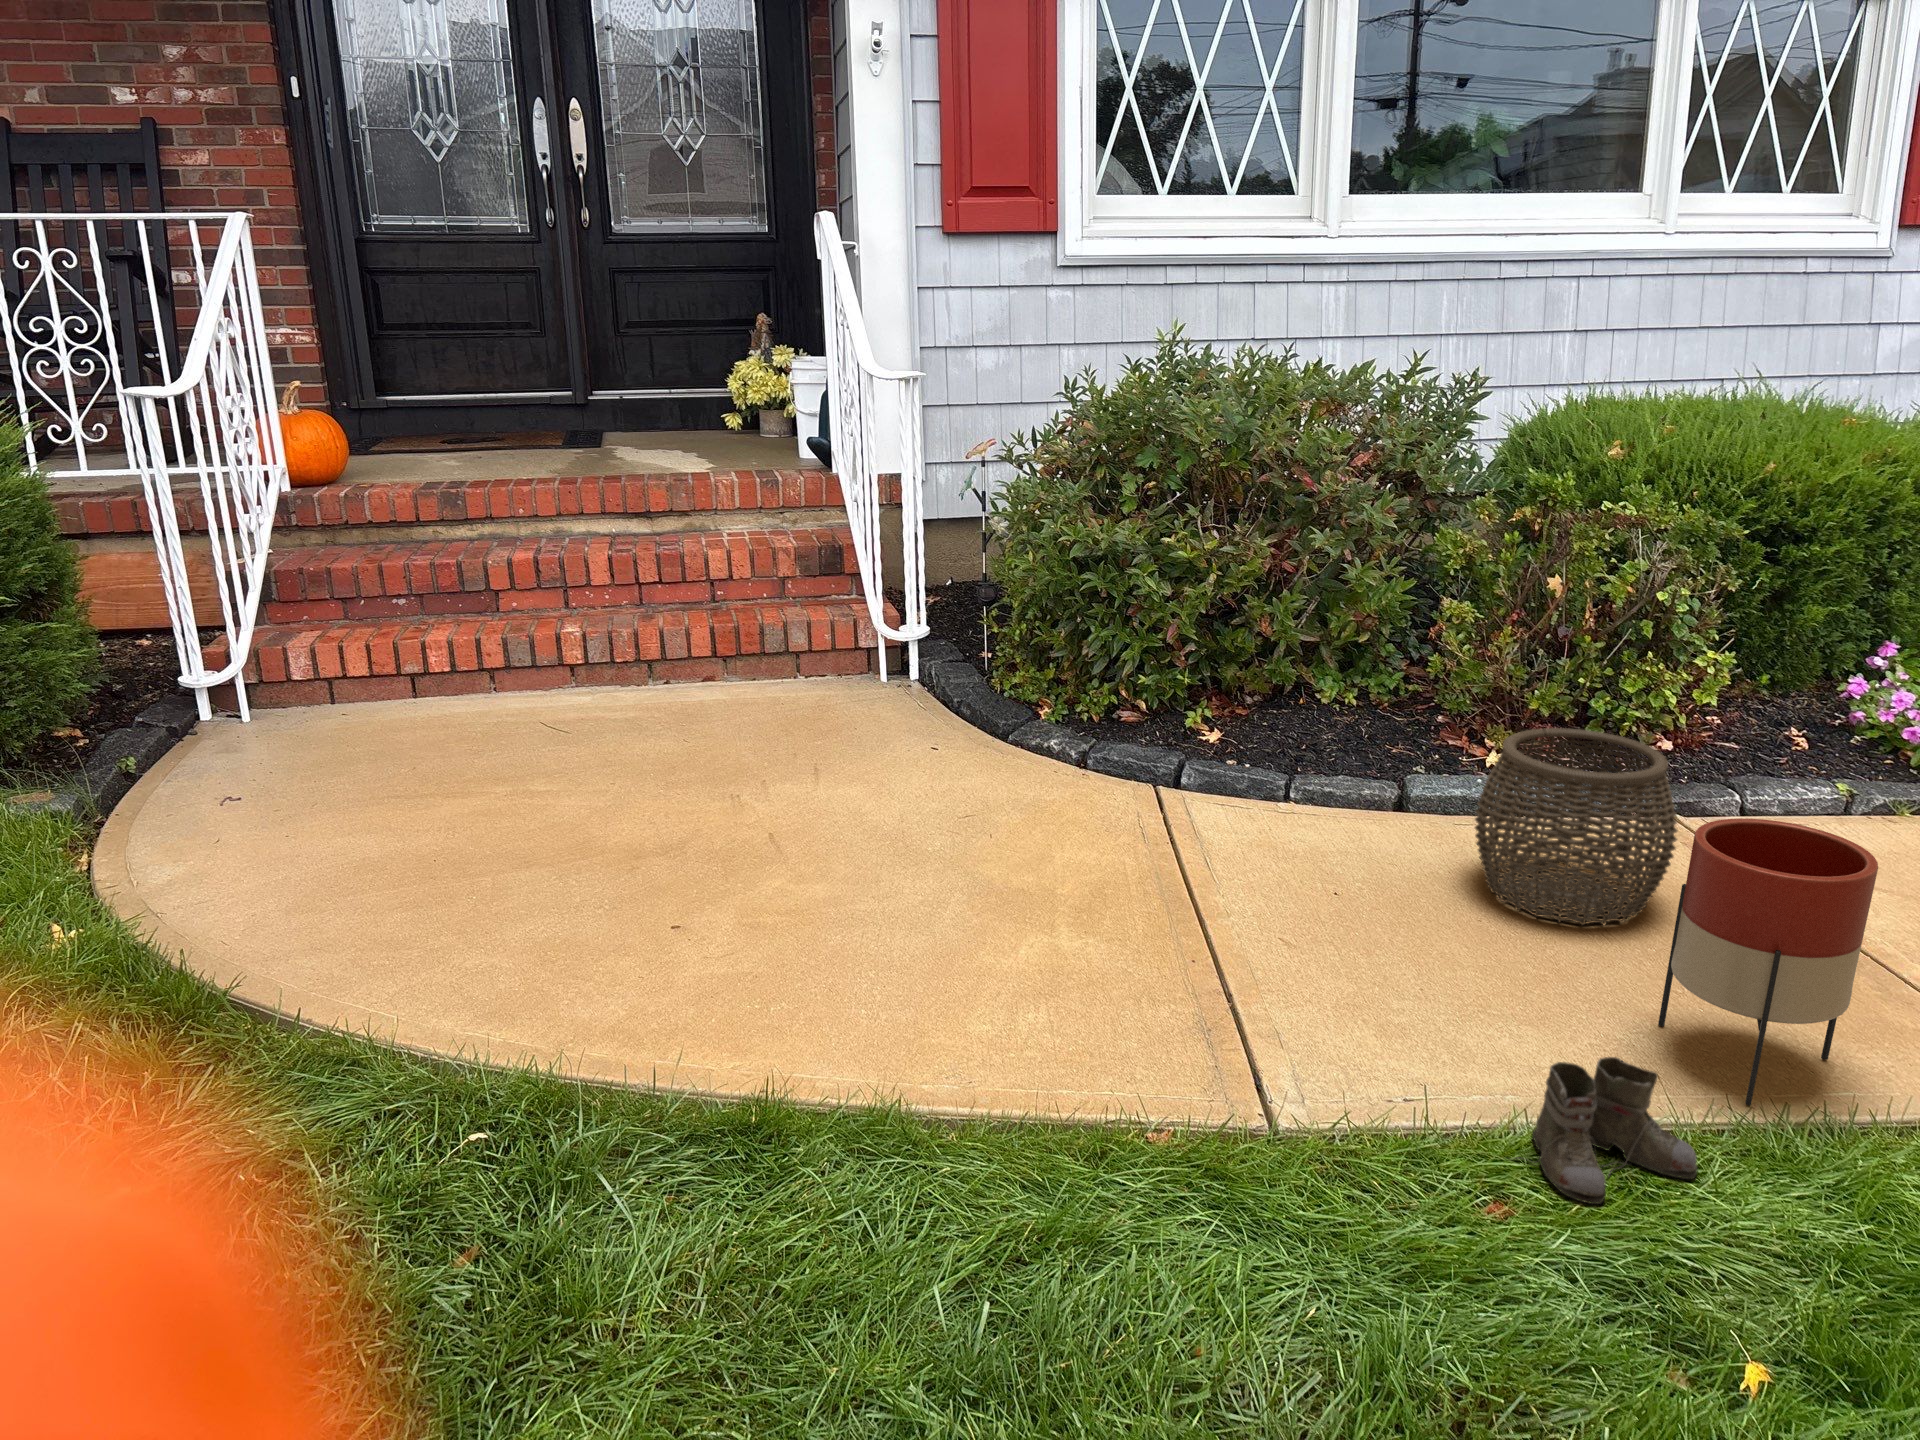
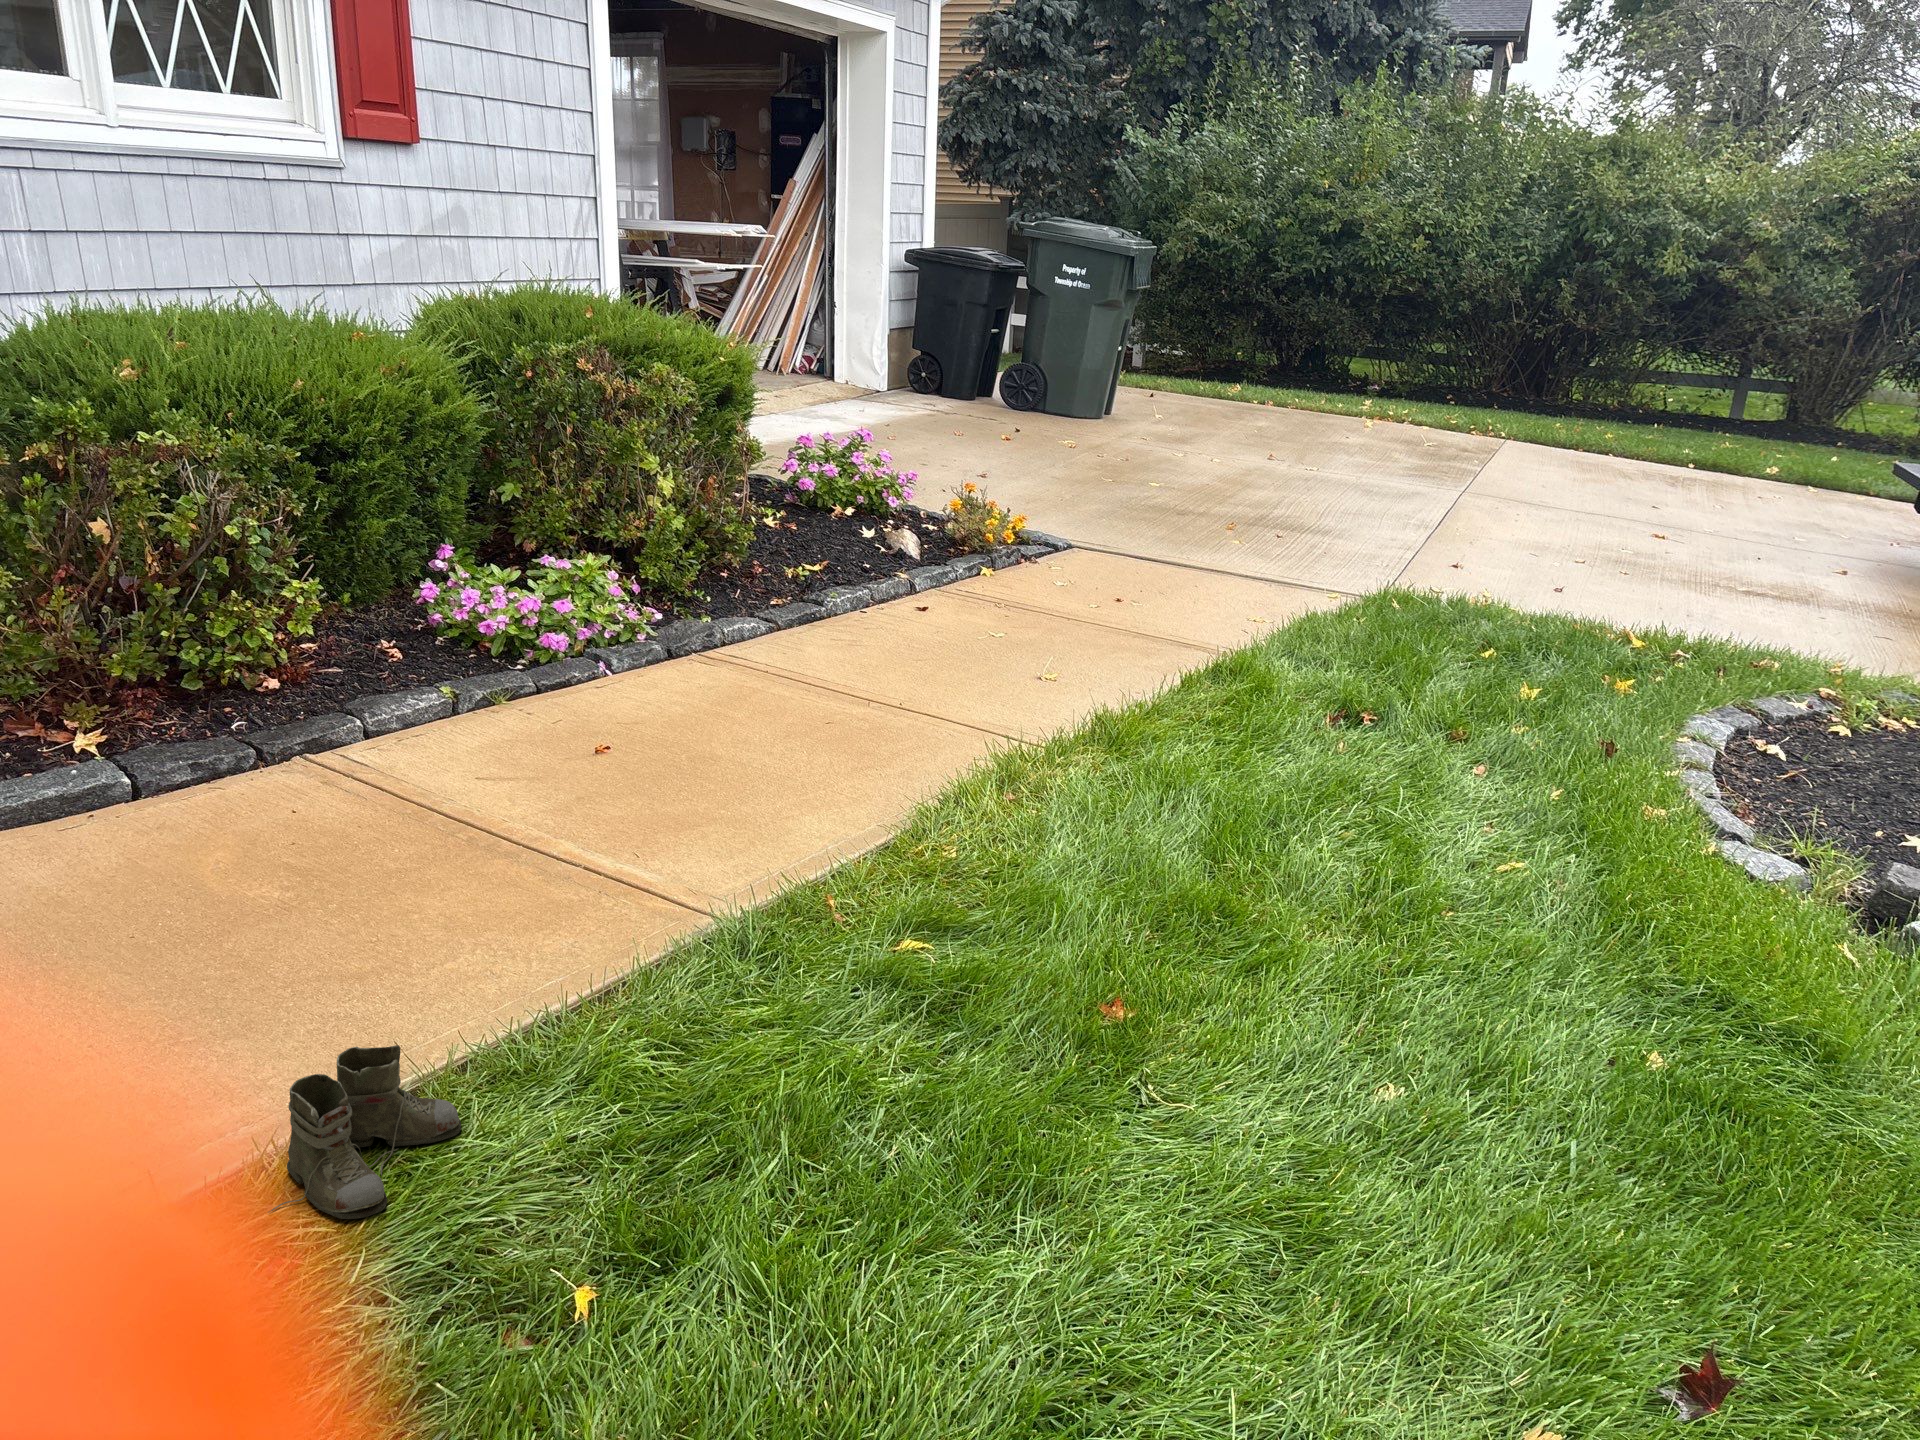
woven basket: present [1475,728,1677,925] -> none [90,691,329,914]
planter: present [1658,818,1878,1106] -> none [359,747,534,1032]

